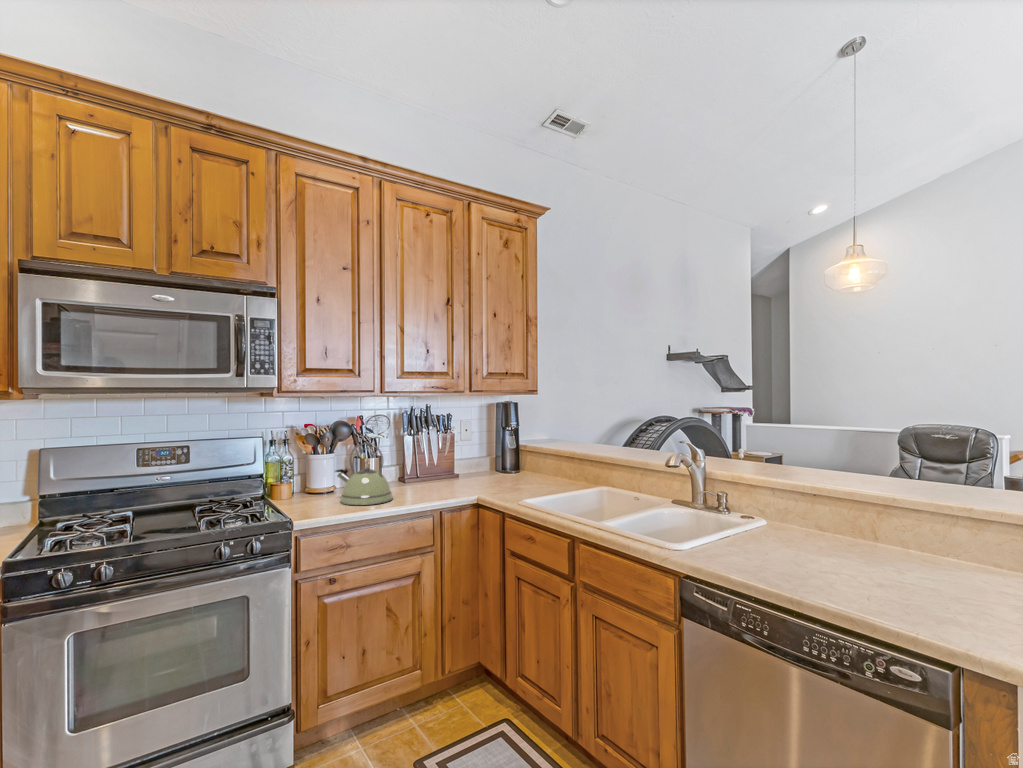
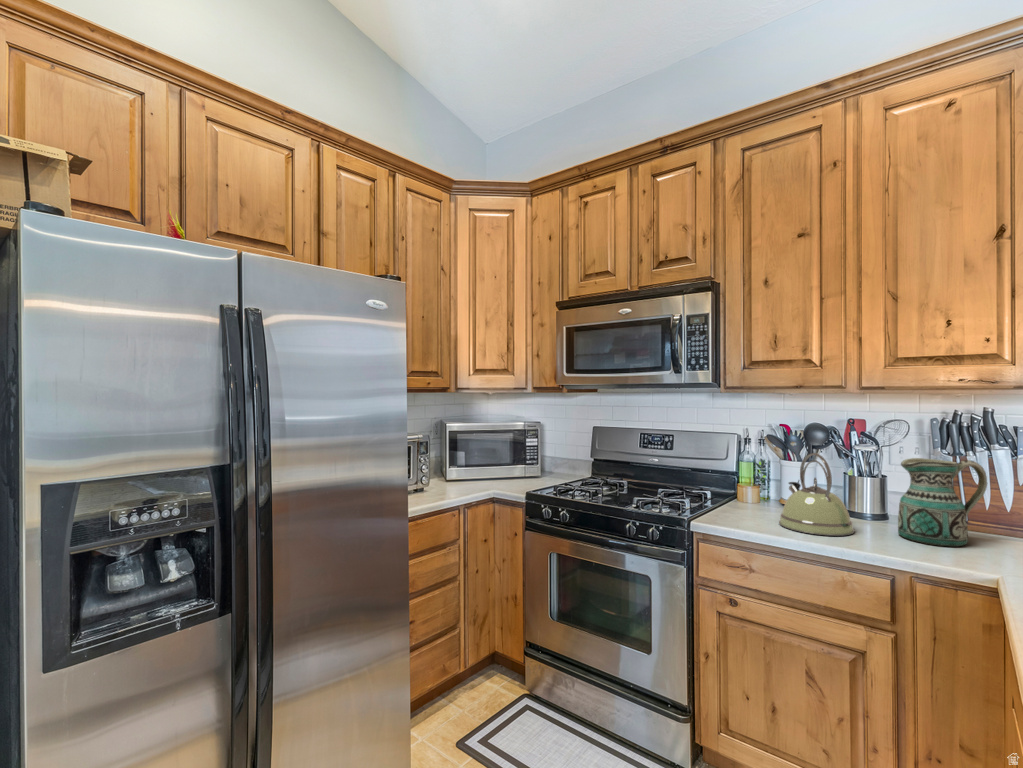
ceramic pitcher: none [403,436,439,492] -> present [898,458,987,546]

